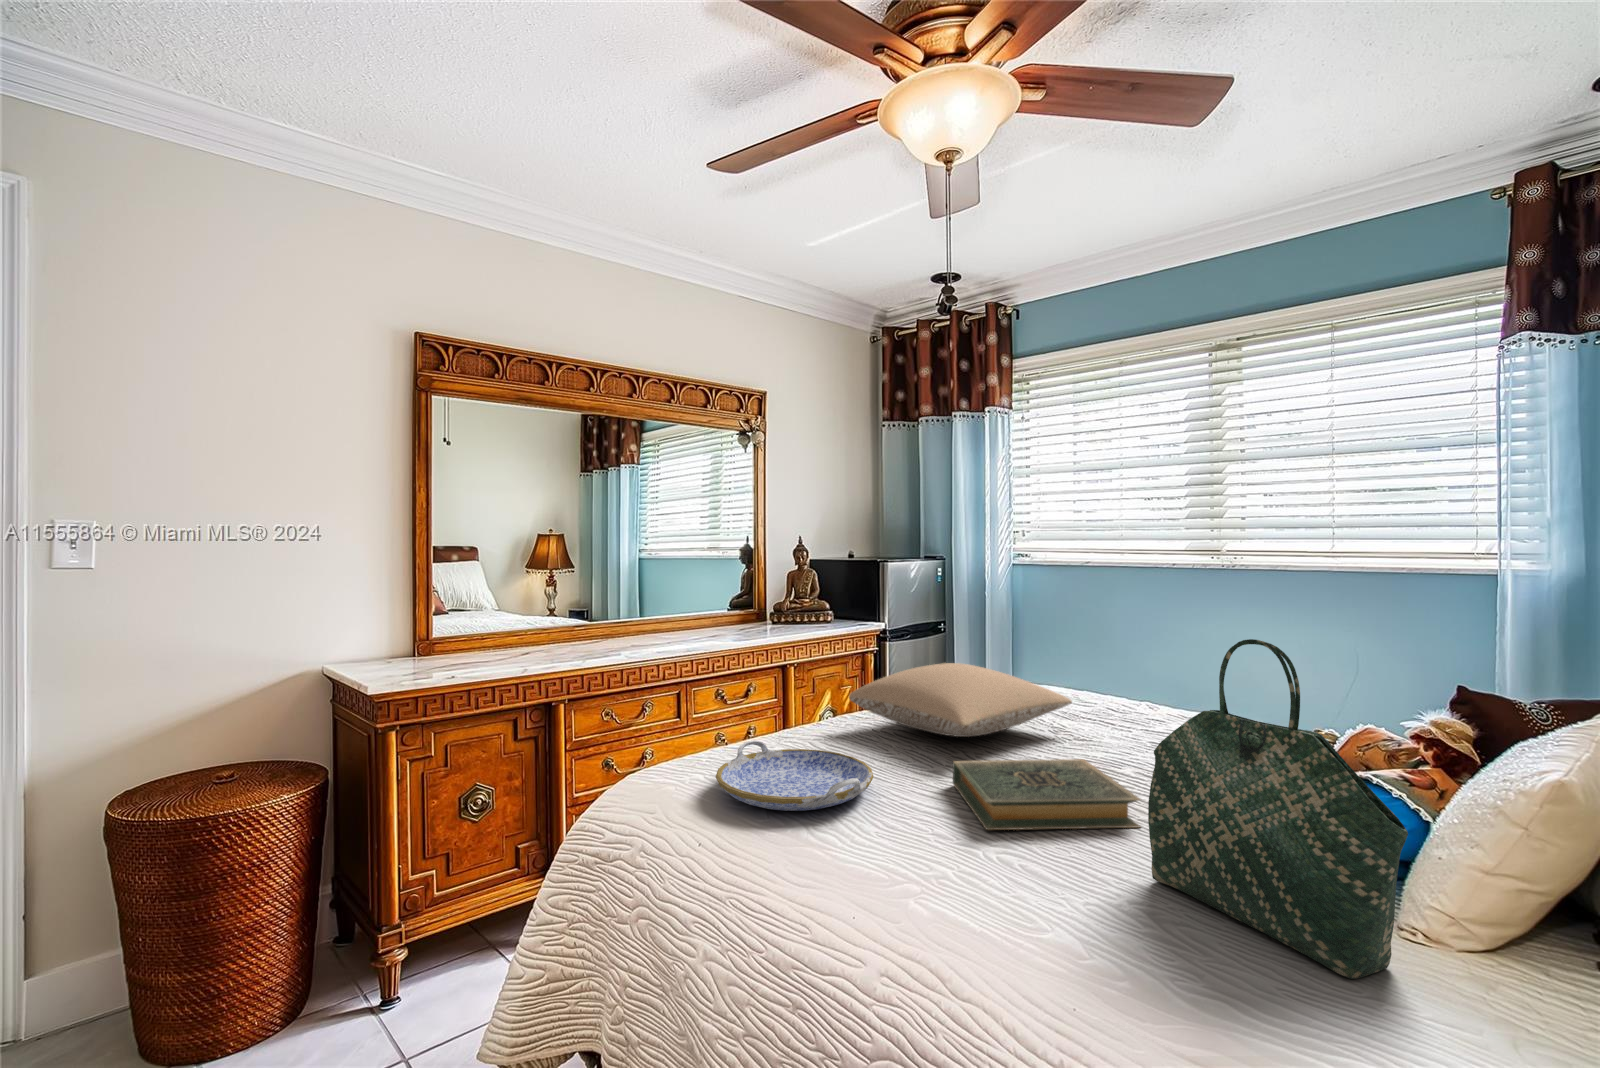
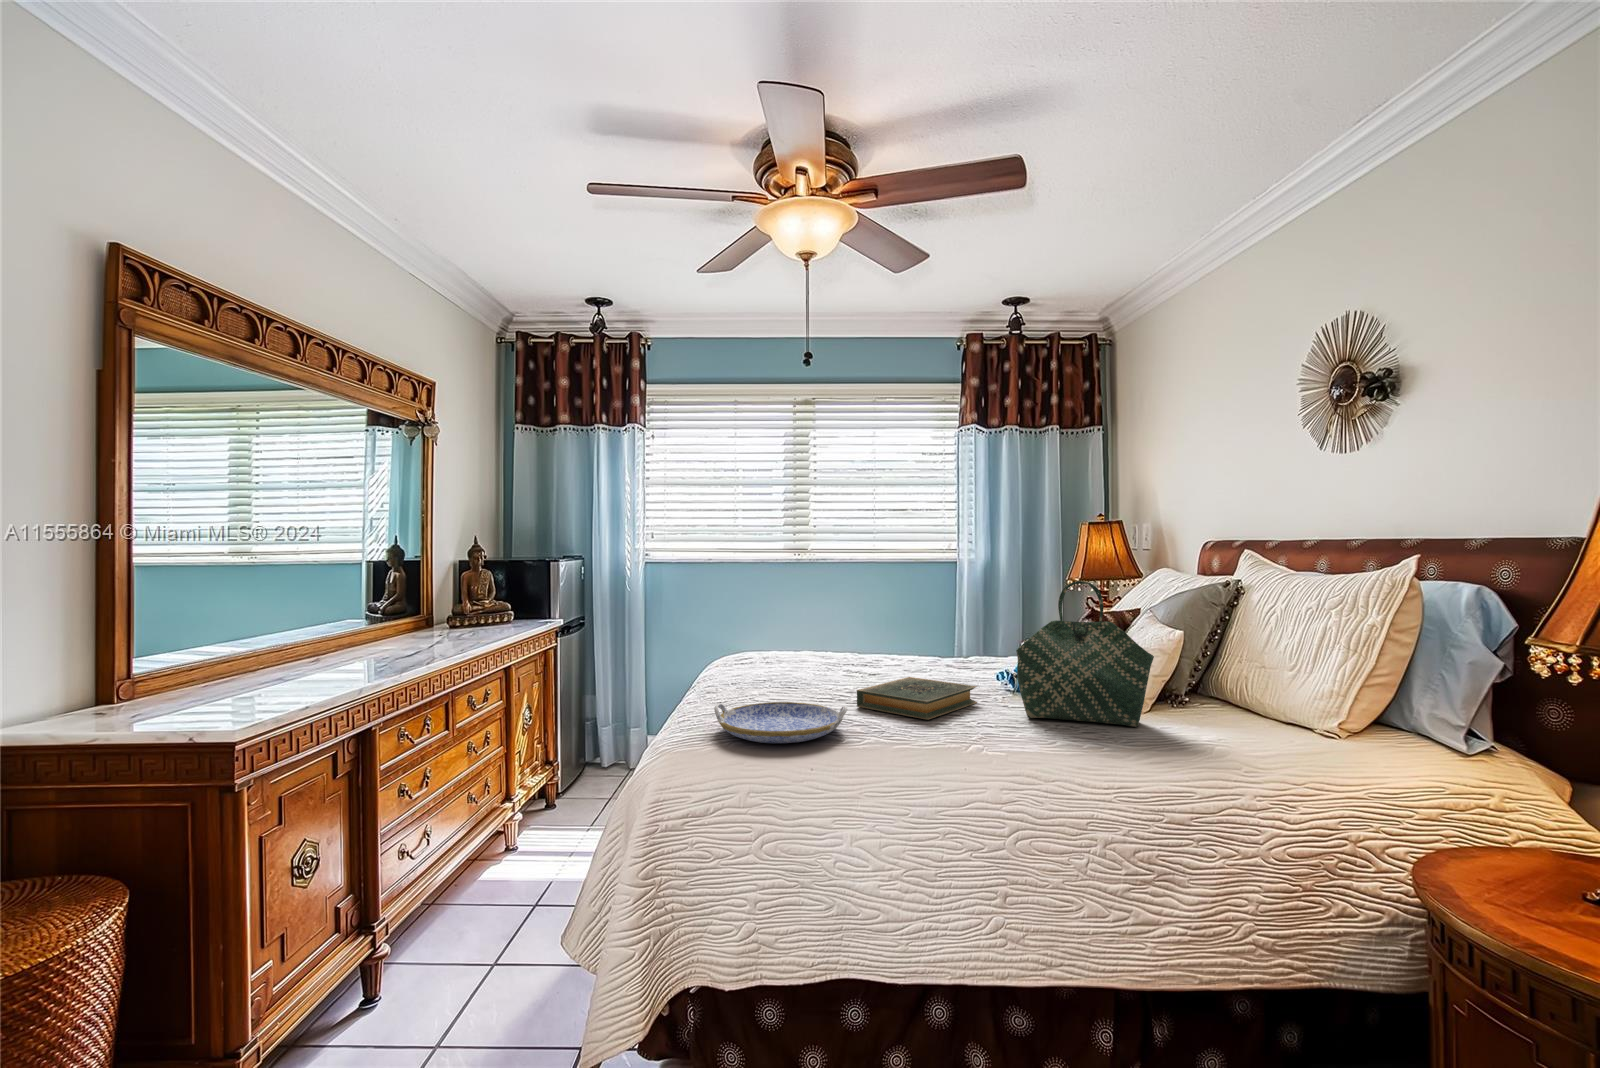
pillow: present [849,663,1072,737] -> none [714,632,849,684]

